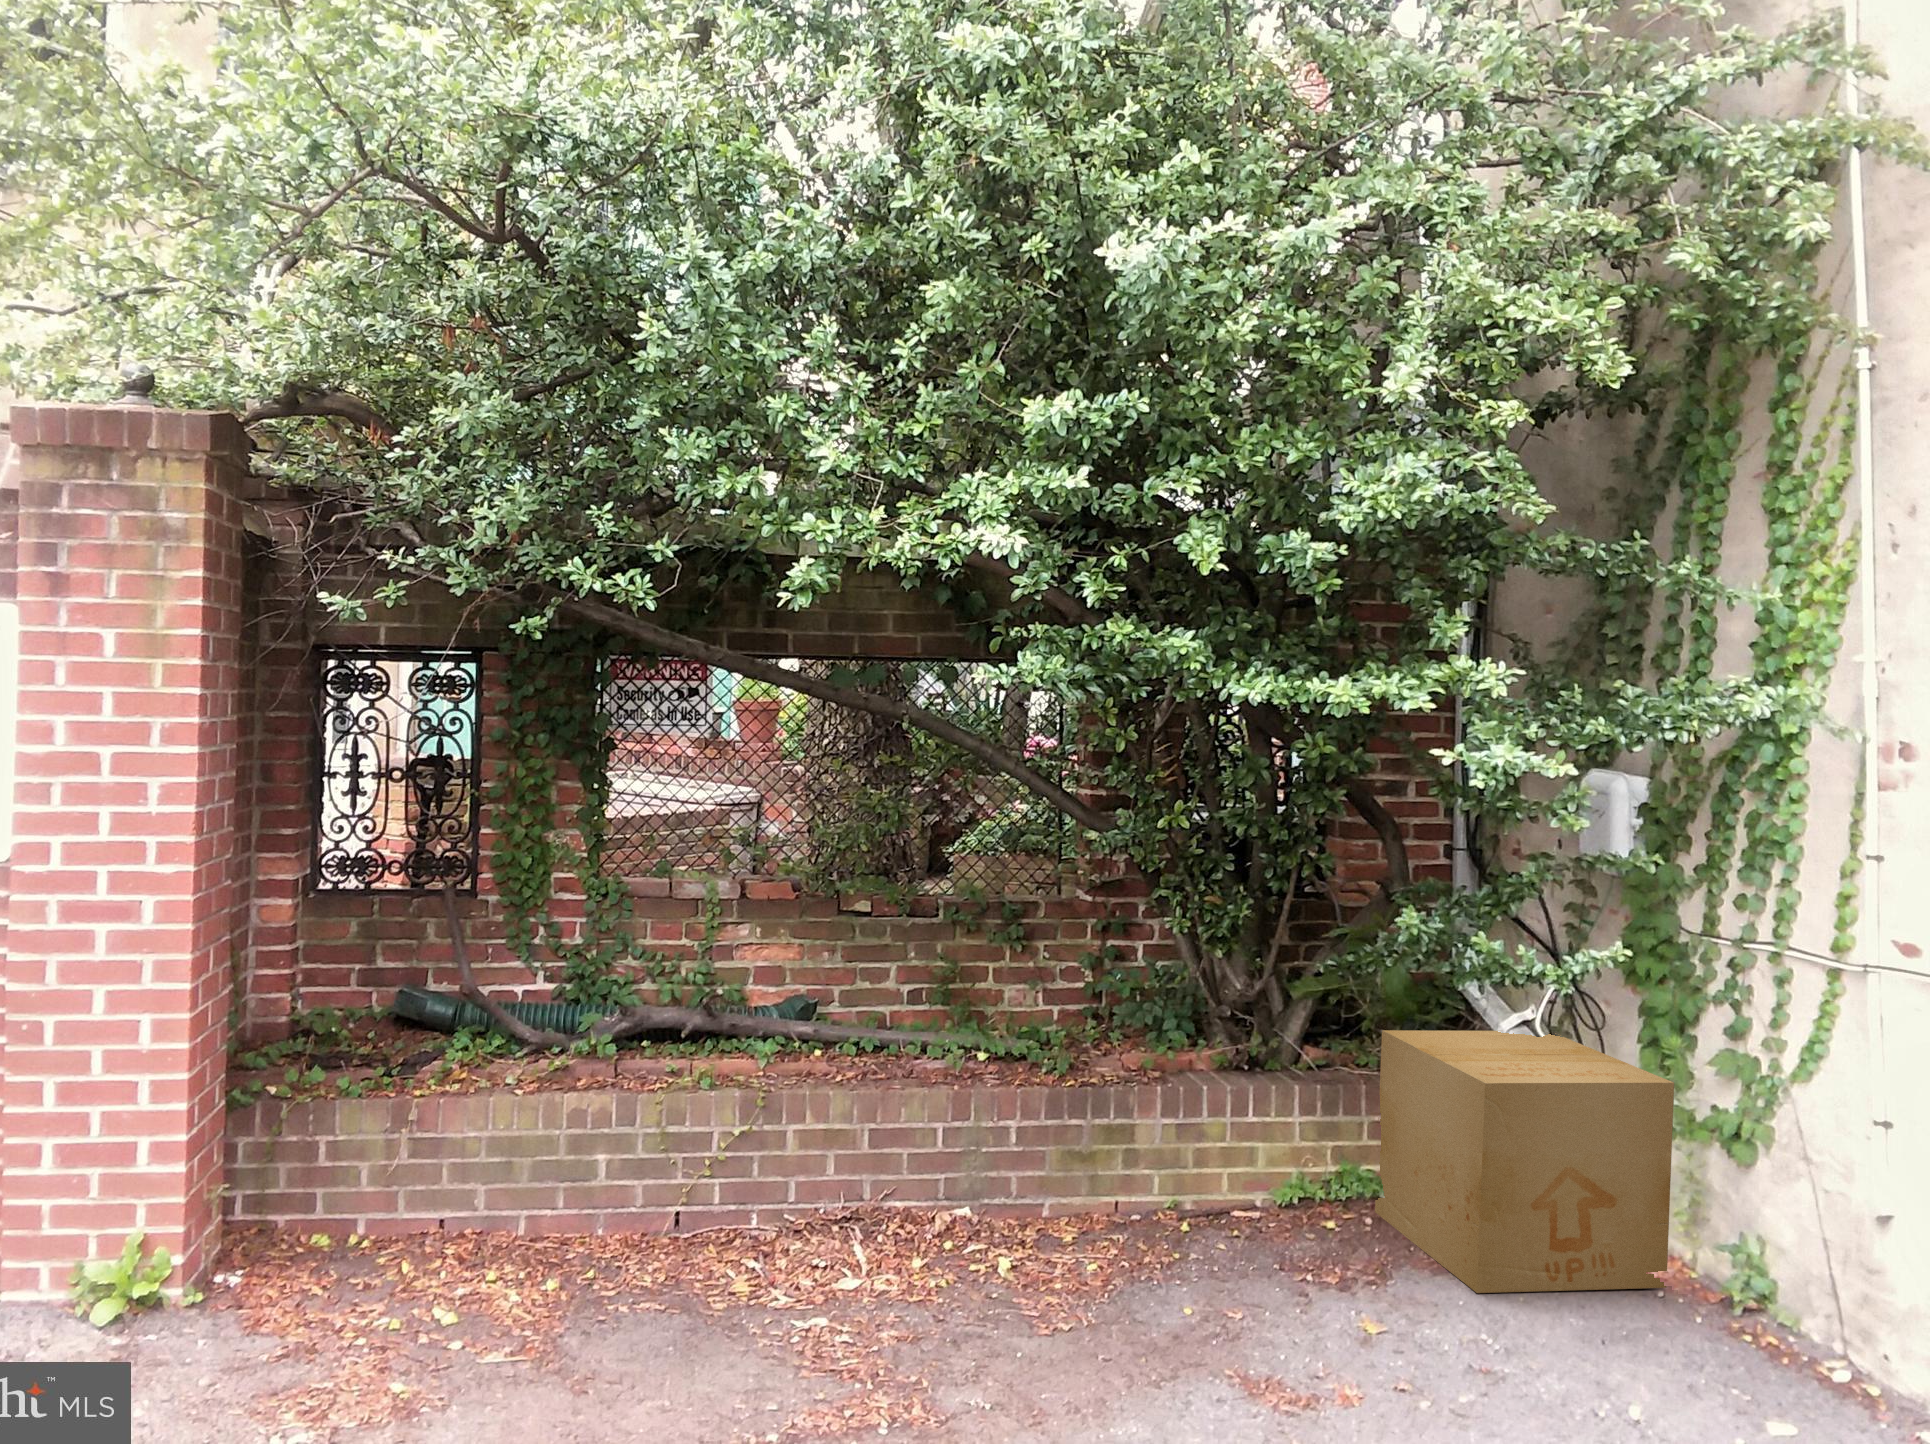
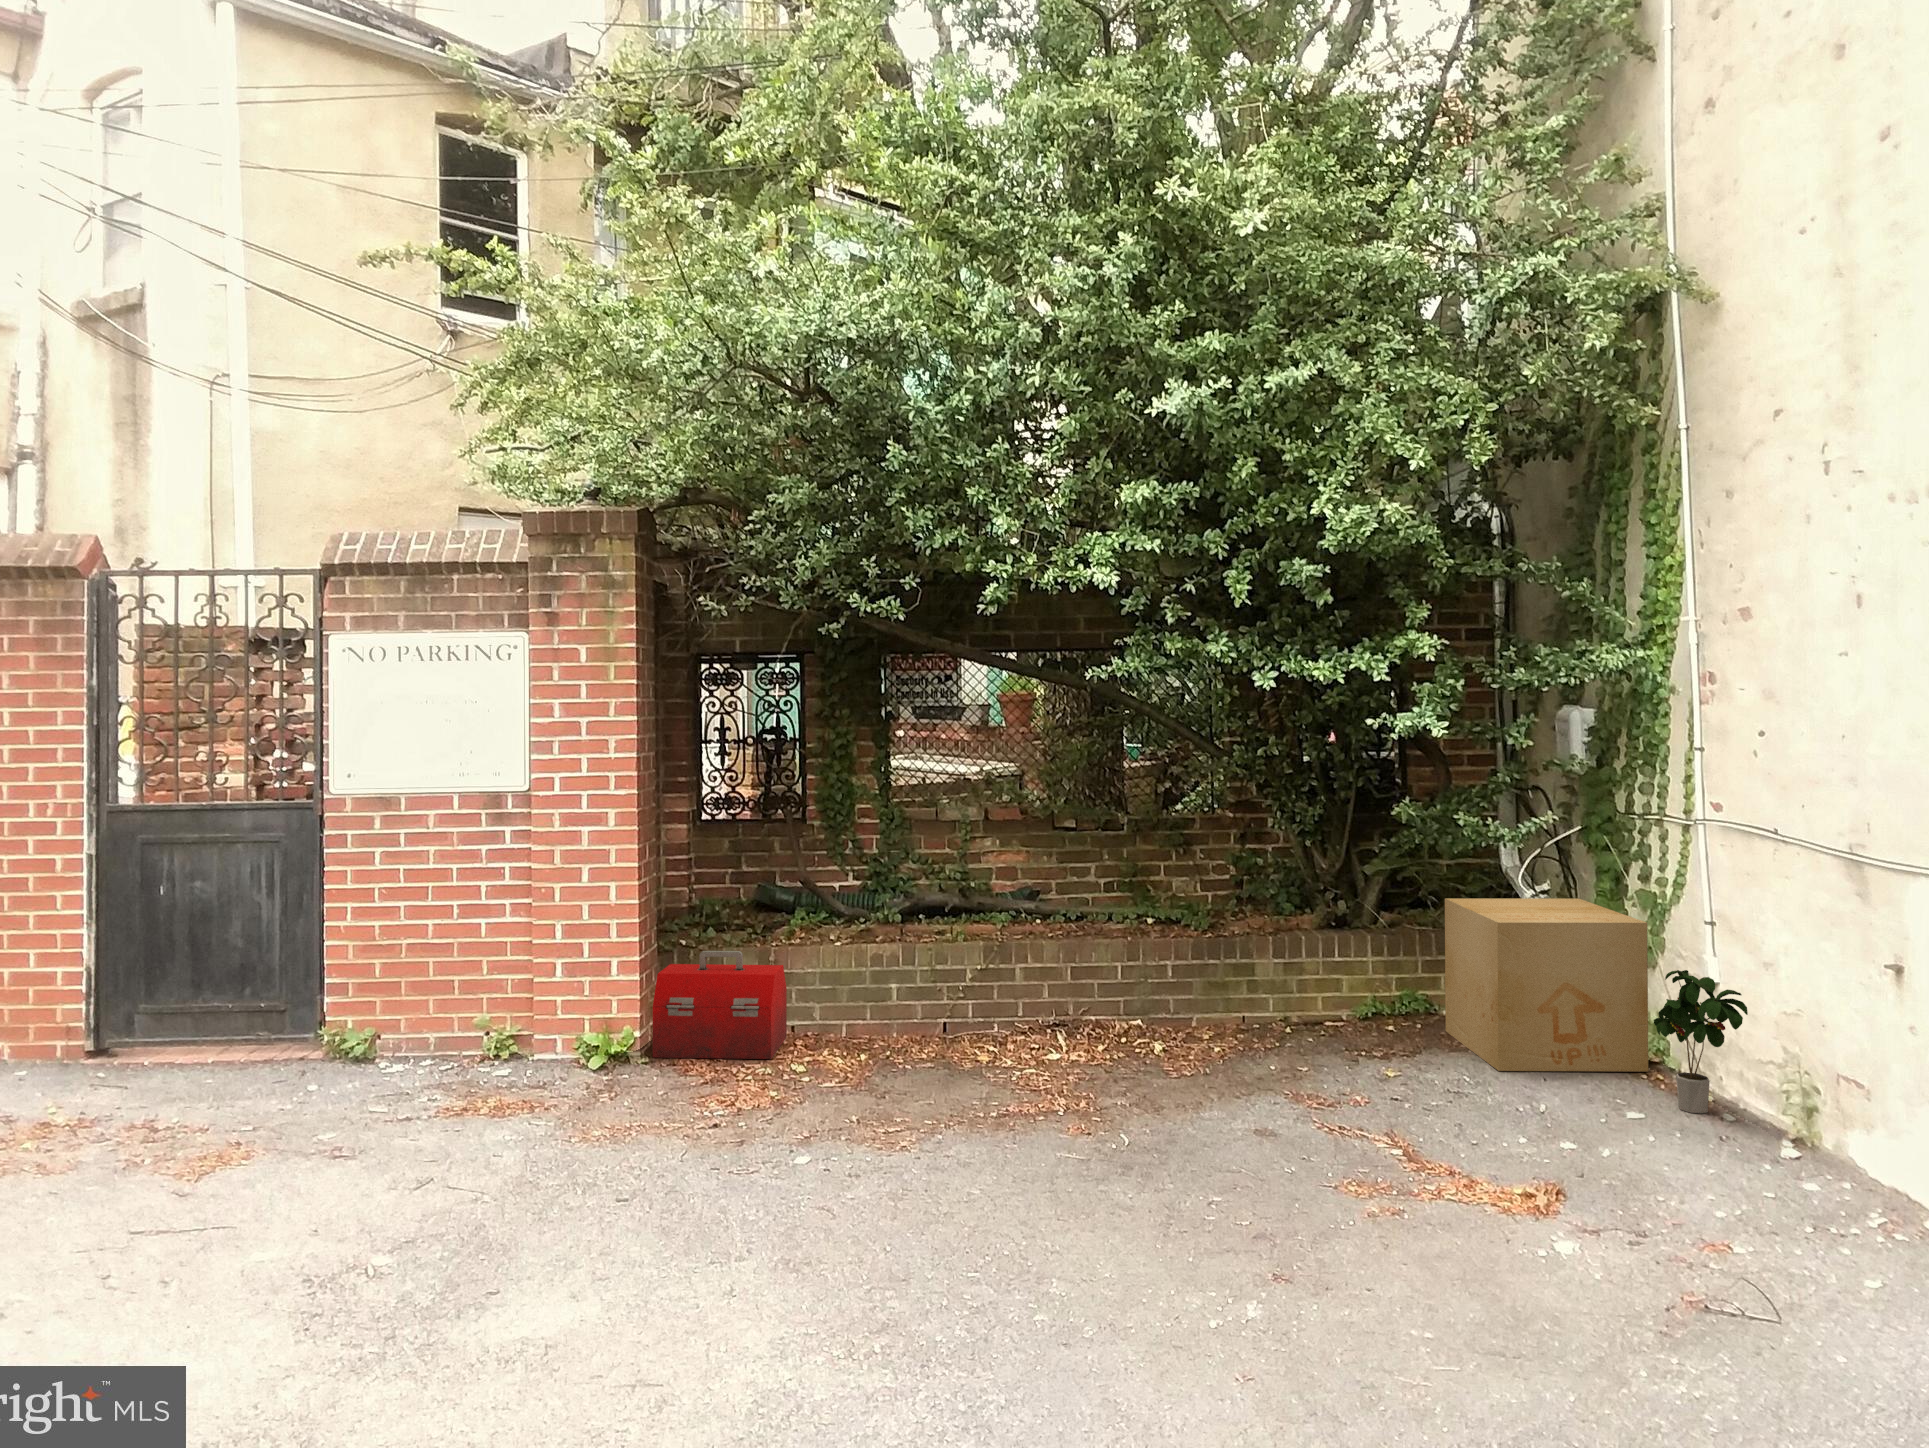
toolbox: none [198,1123,434,1306] -> present [653,951,787,1059]
potted plant: none [1694,1162,1860,1375] -> present [1654,970,1748,1114]

